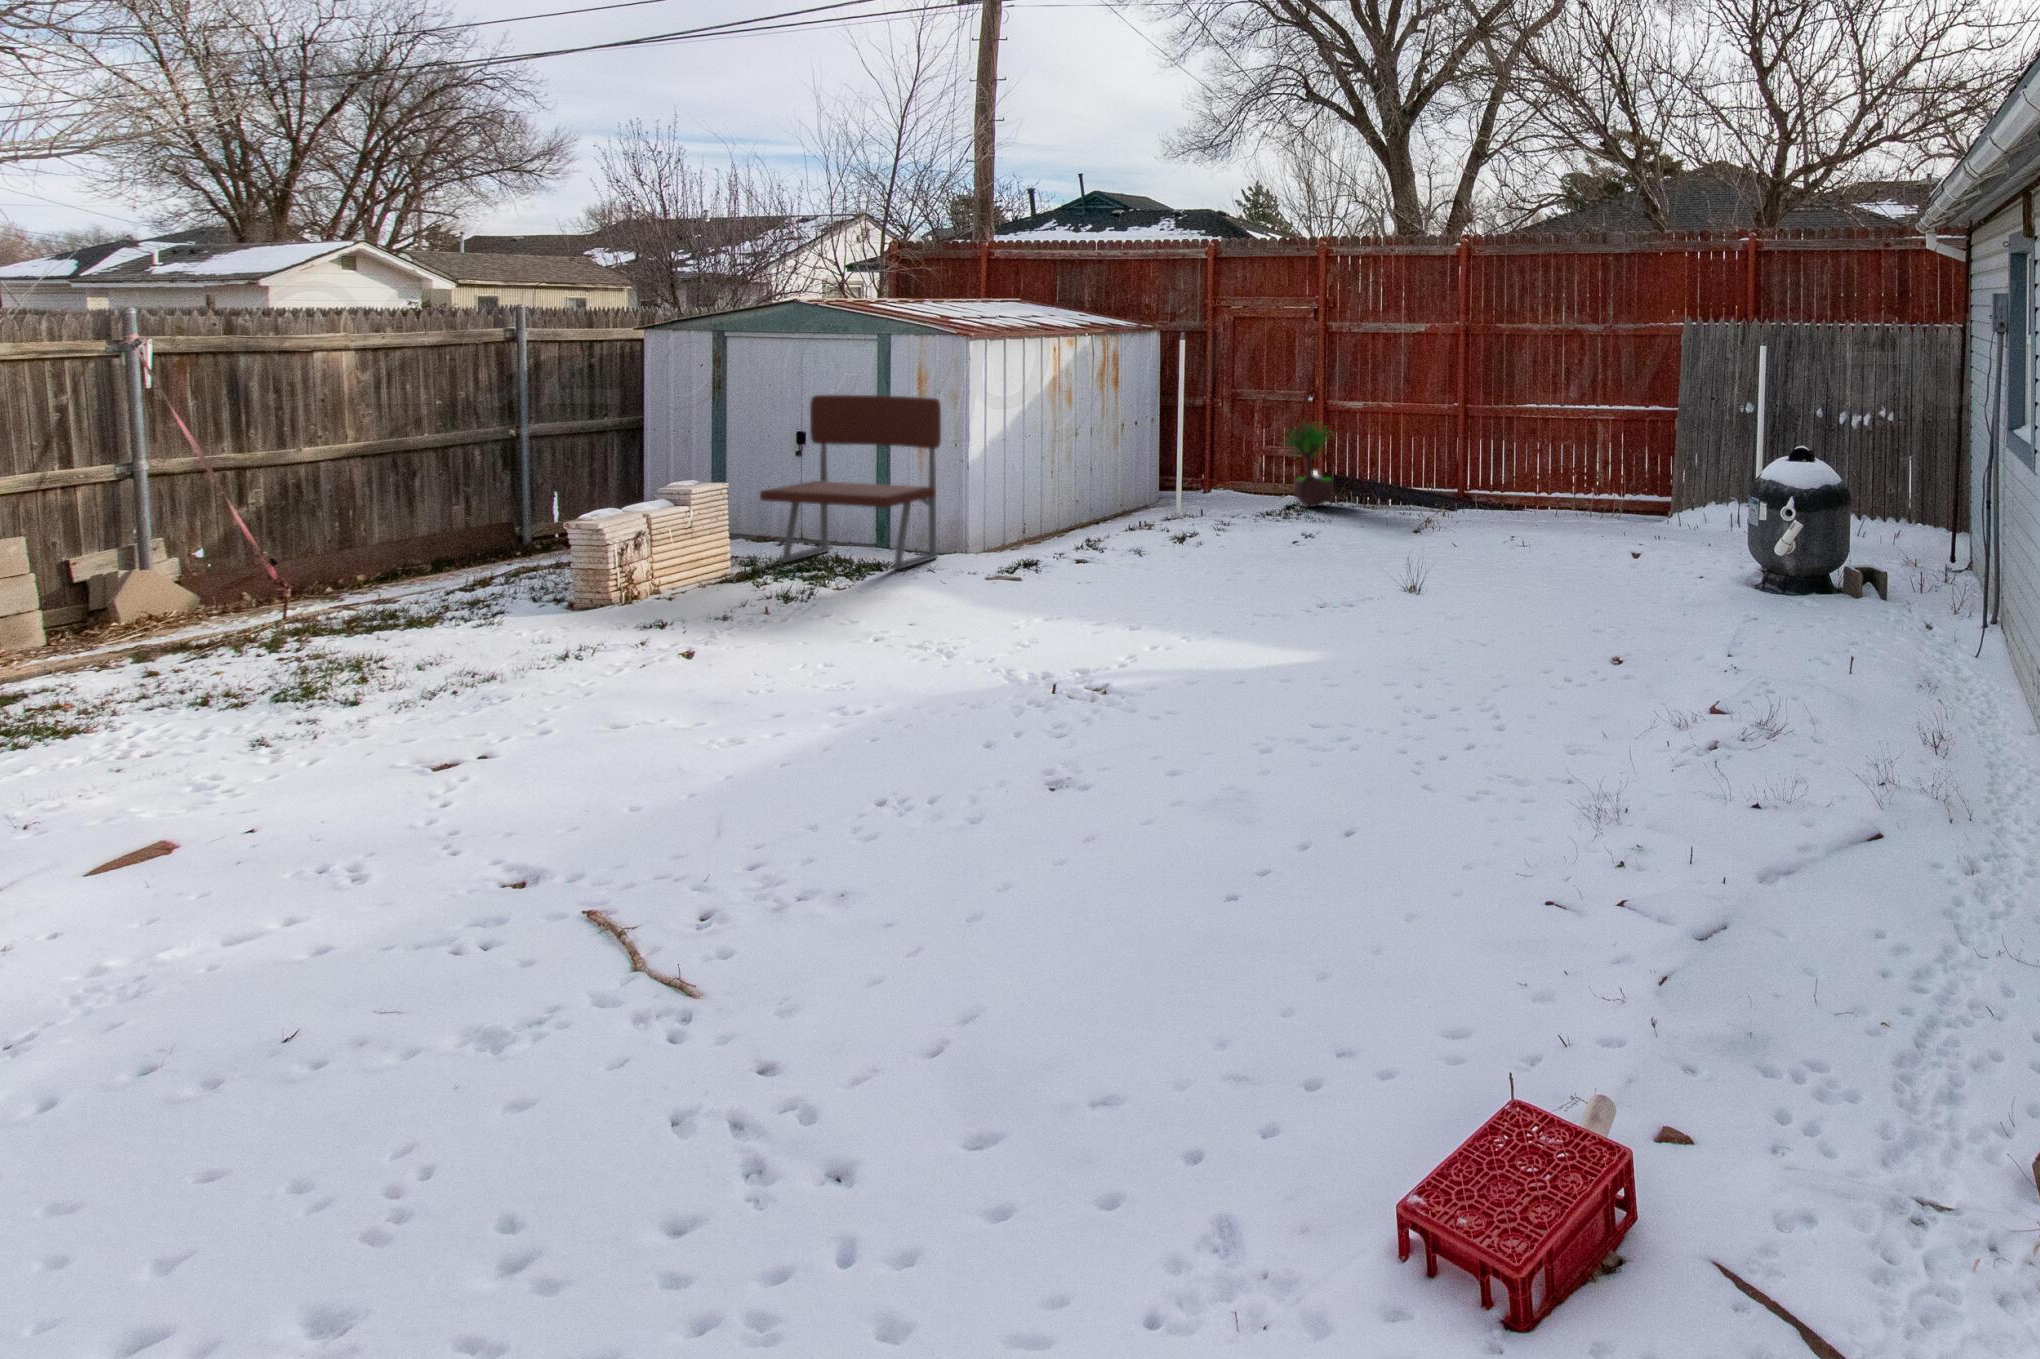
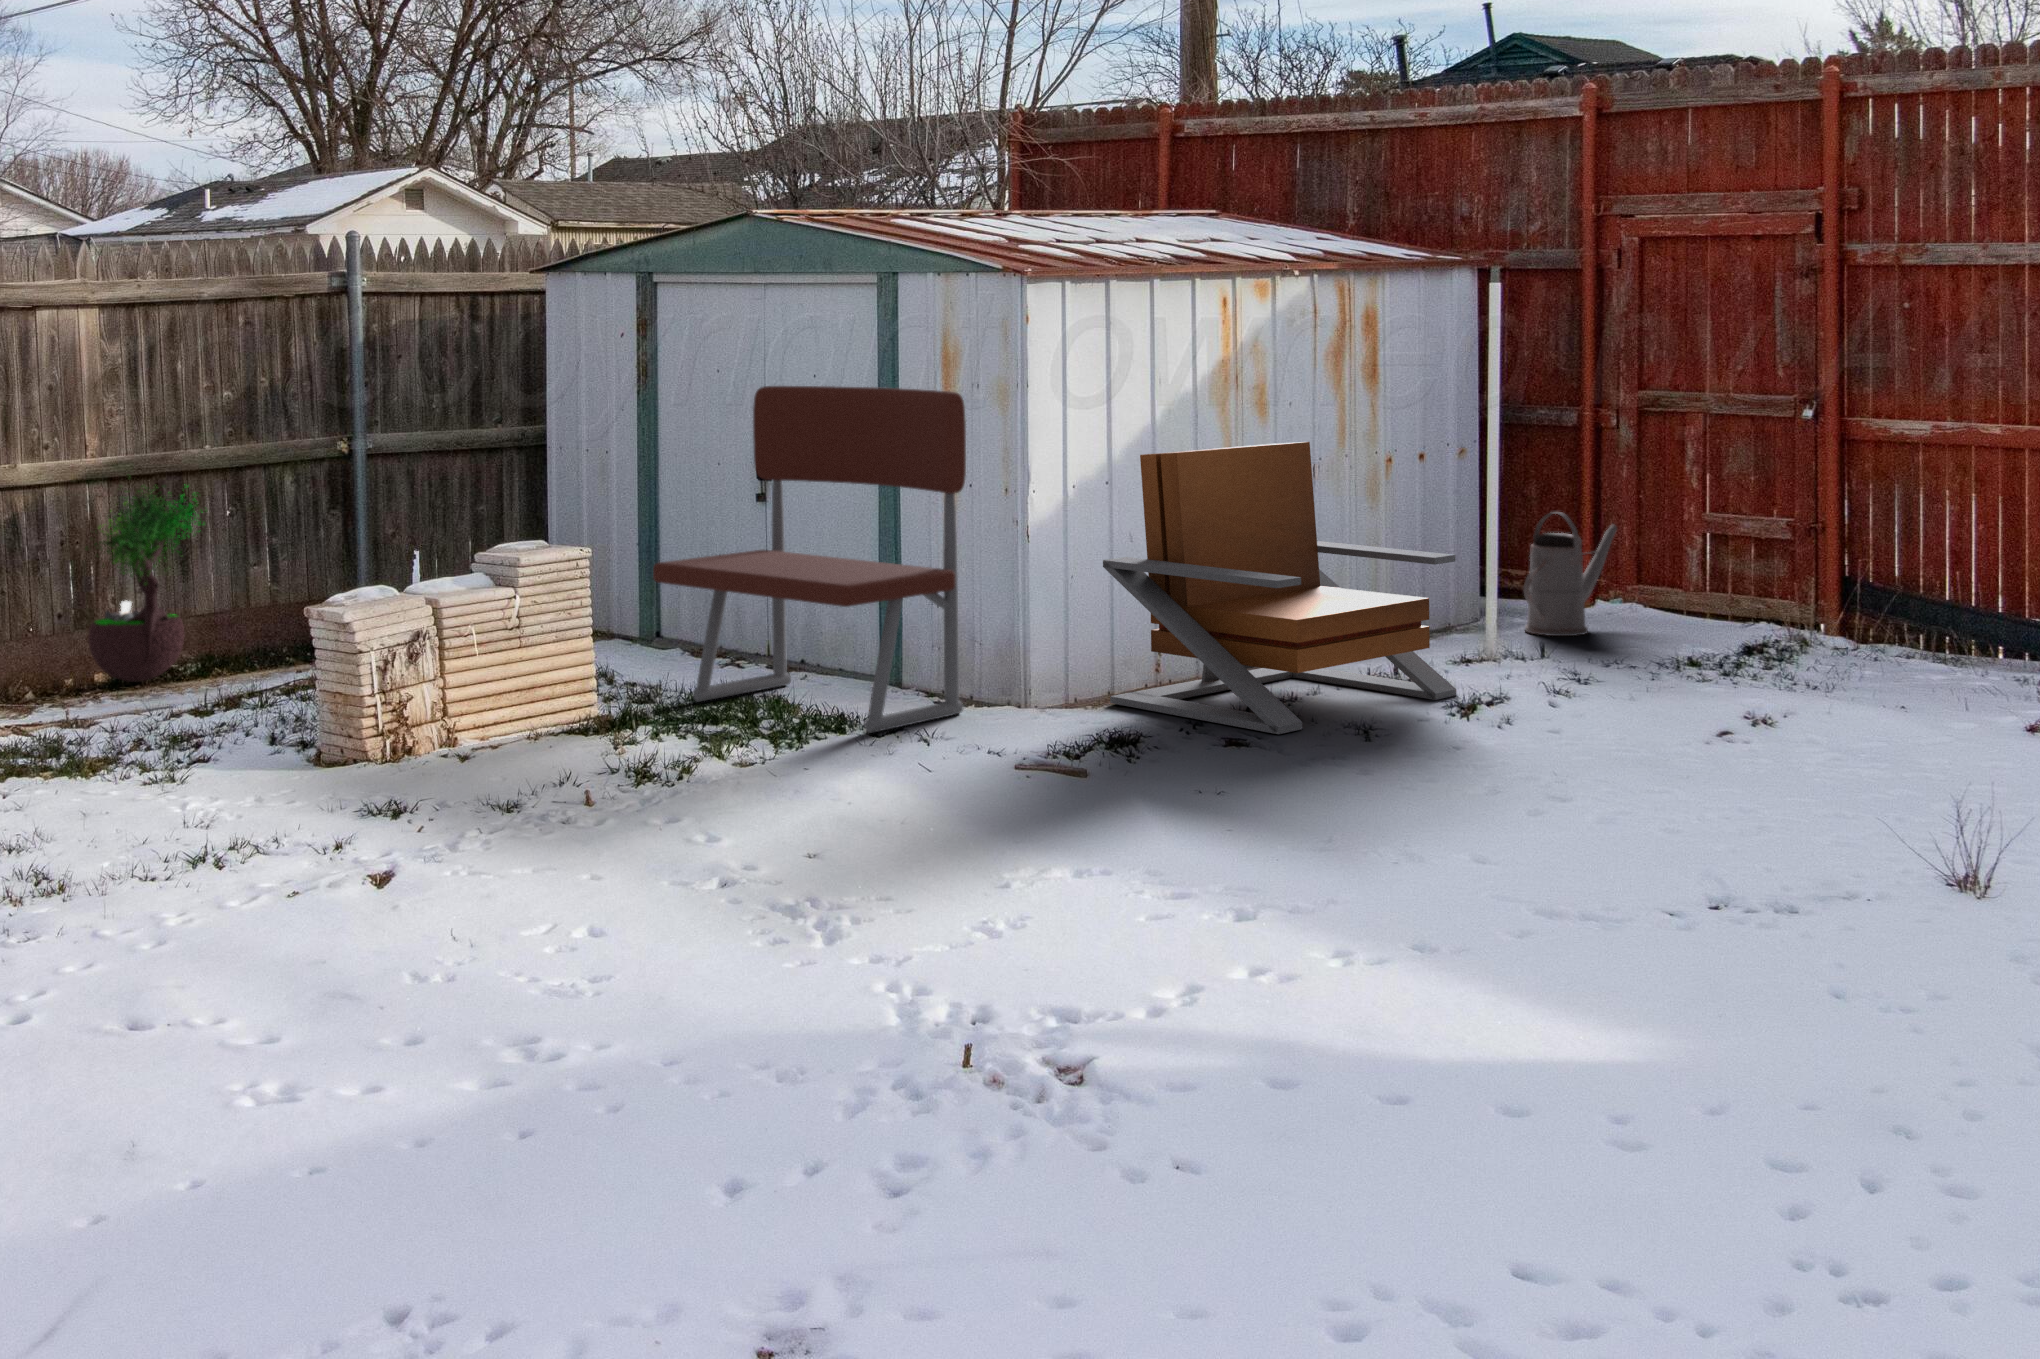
lounge chair: none [1008,418,1174,556] -> present [1103,442,1456,734]
potted tree: present [1283,422,1333,507] -> present [88,474,204,682]
watering can: none [1192,447,1232,505] -> present [1523,512,1617,636]

